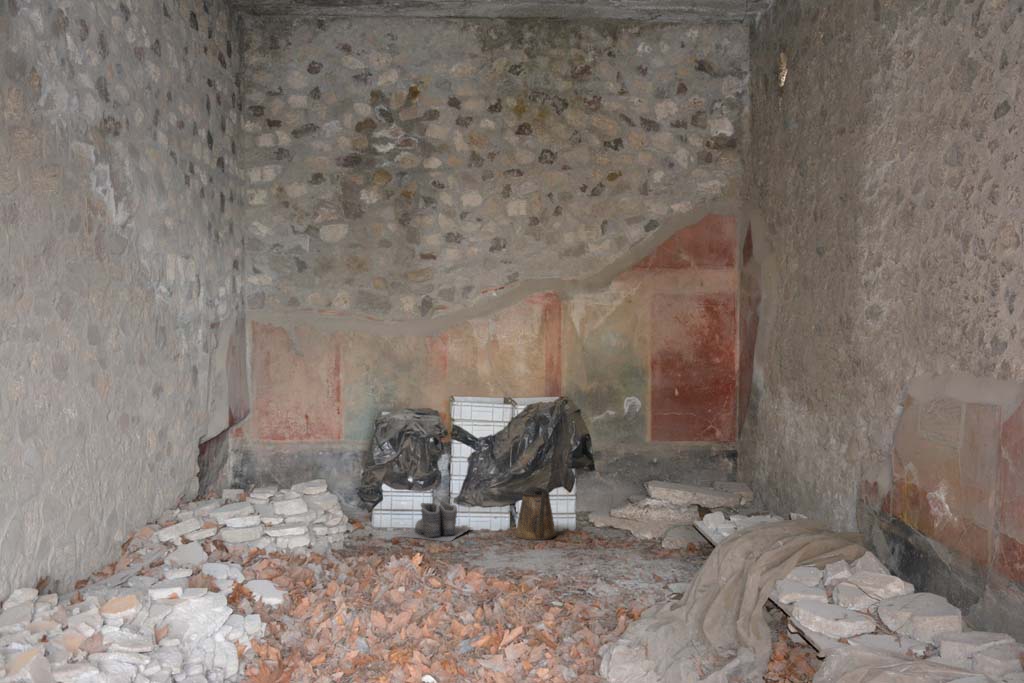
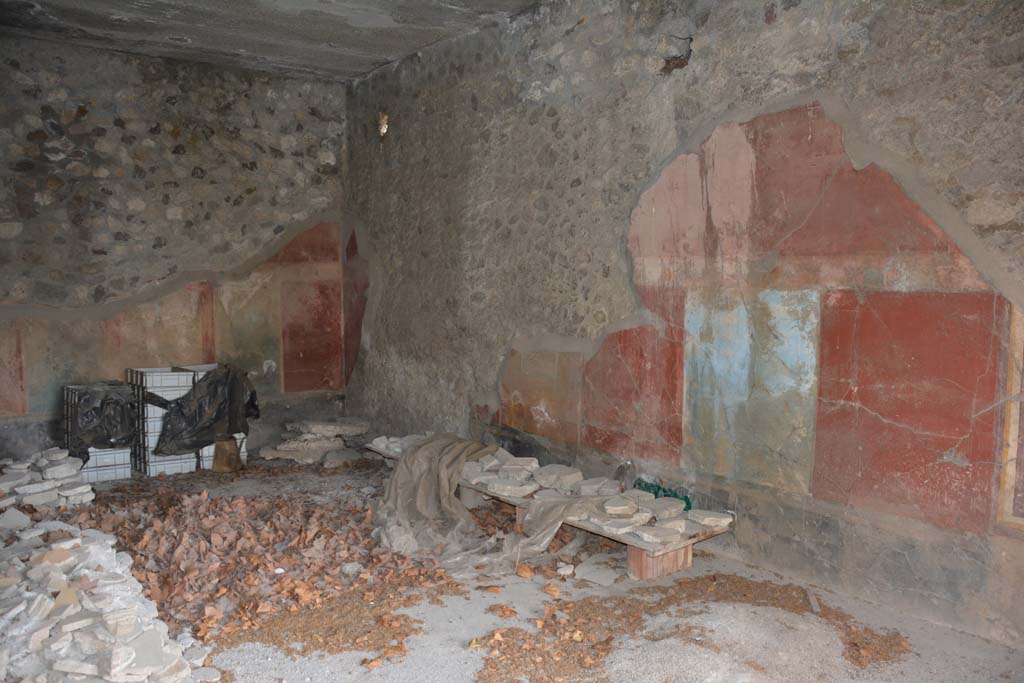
boots: present [401,500,471,541] -> none [121,453,173,488]

